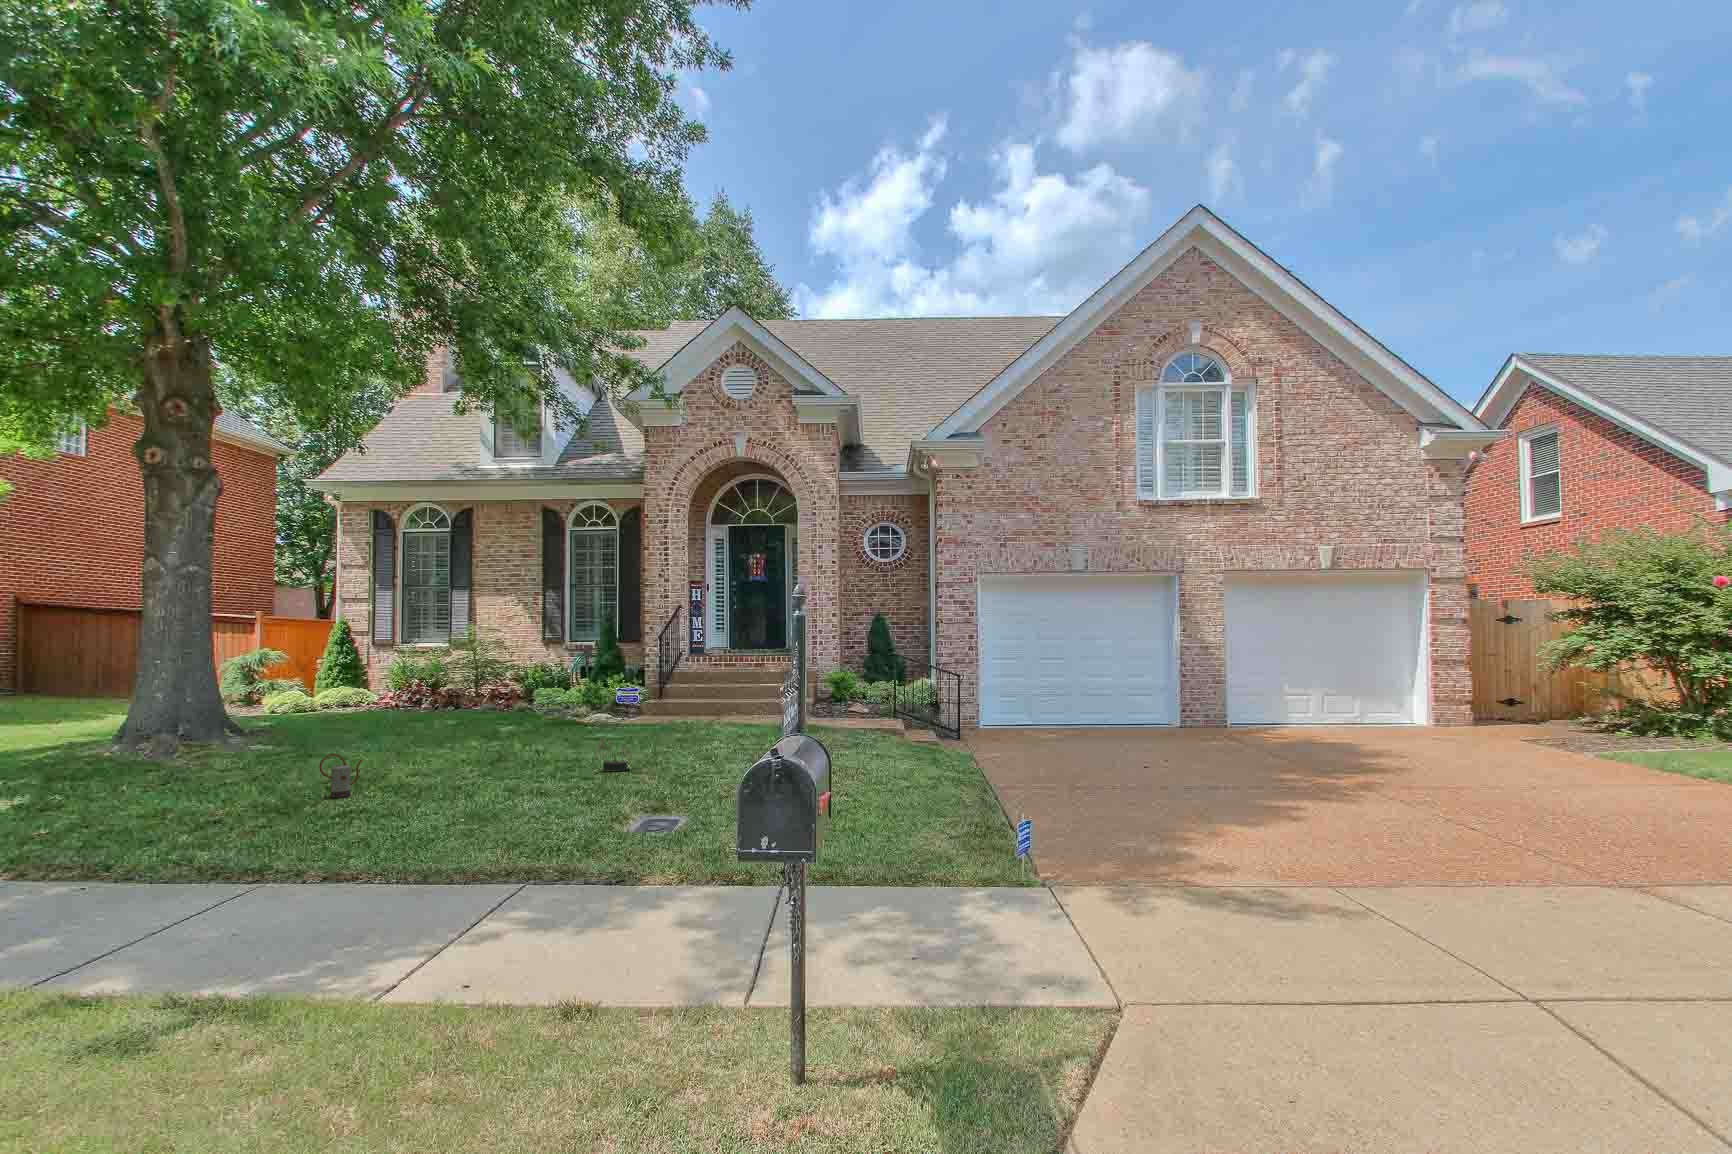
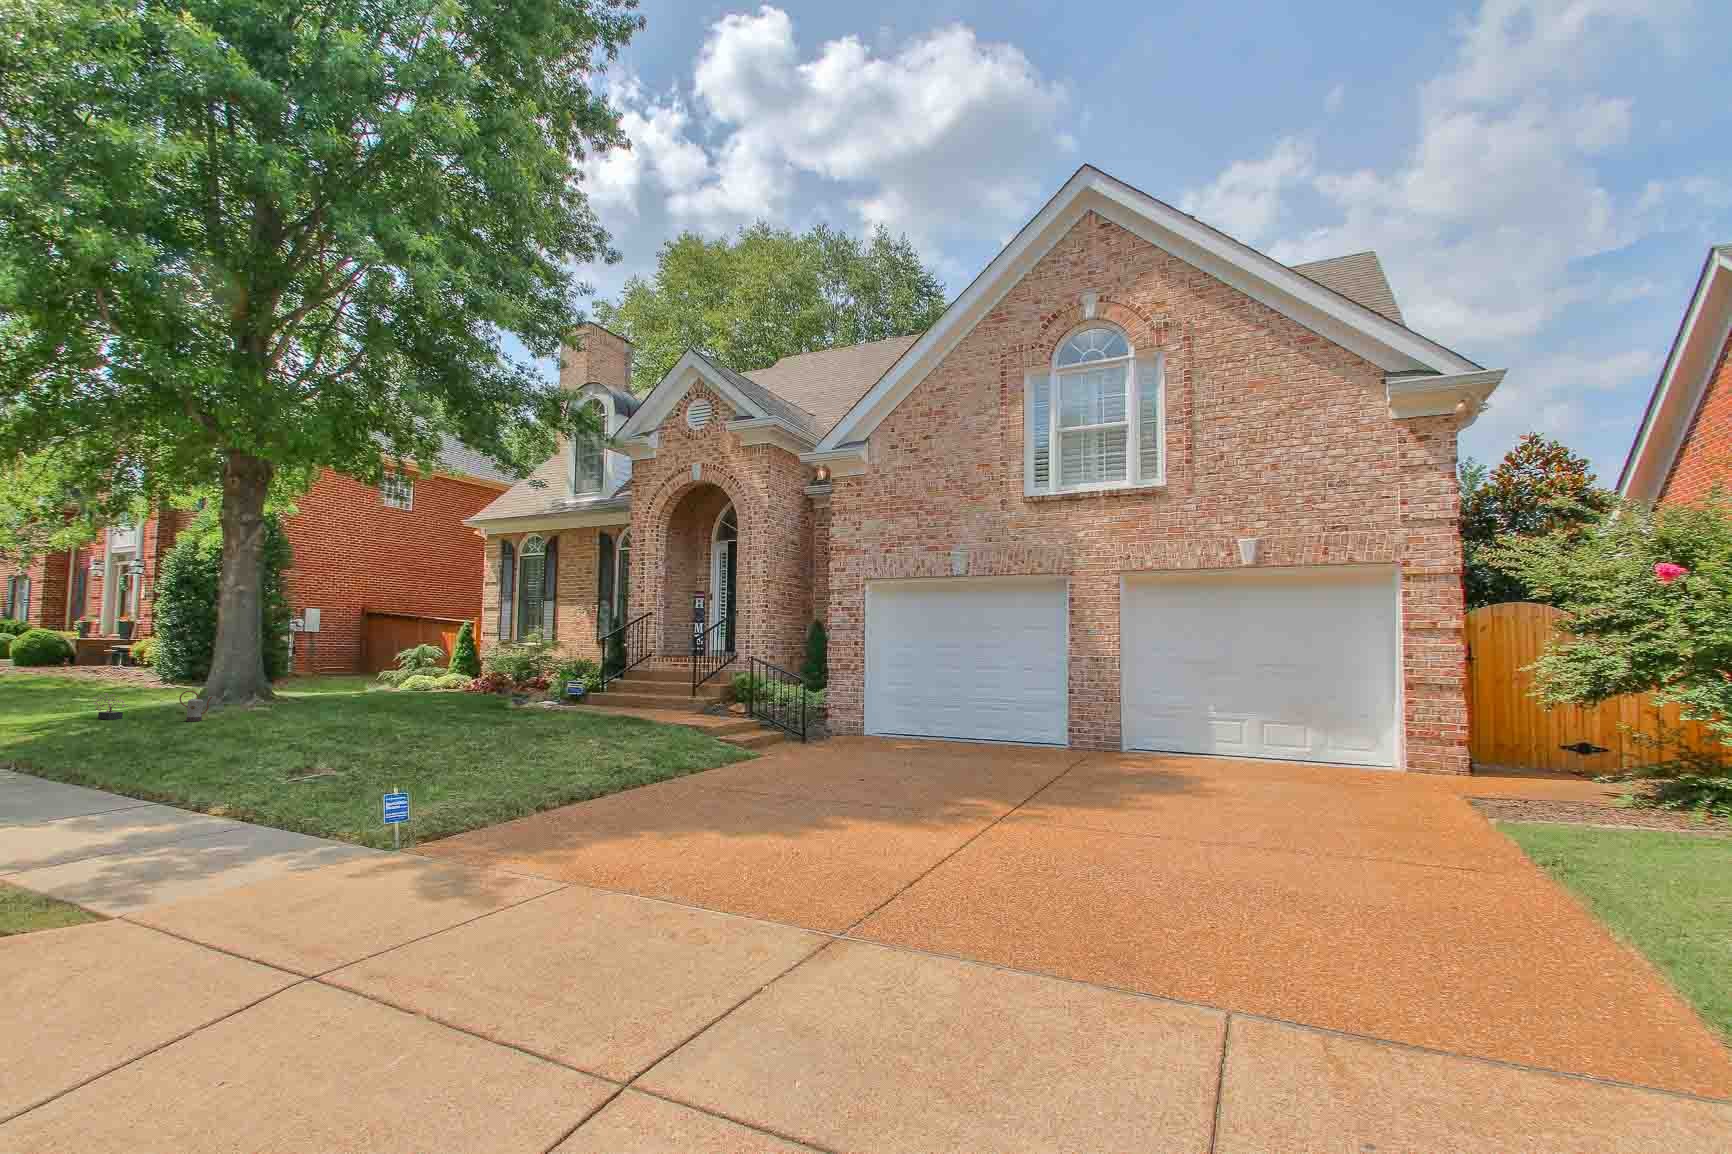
decorative plant: present [597,740,631,772] -> present [93,693,127,720]

